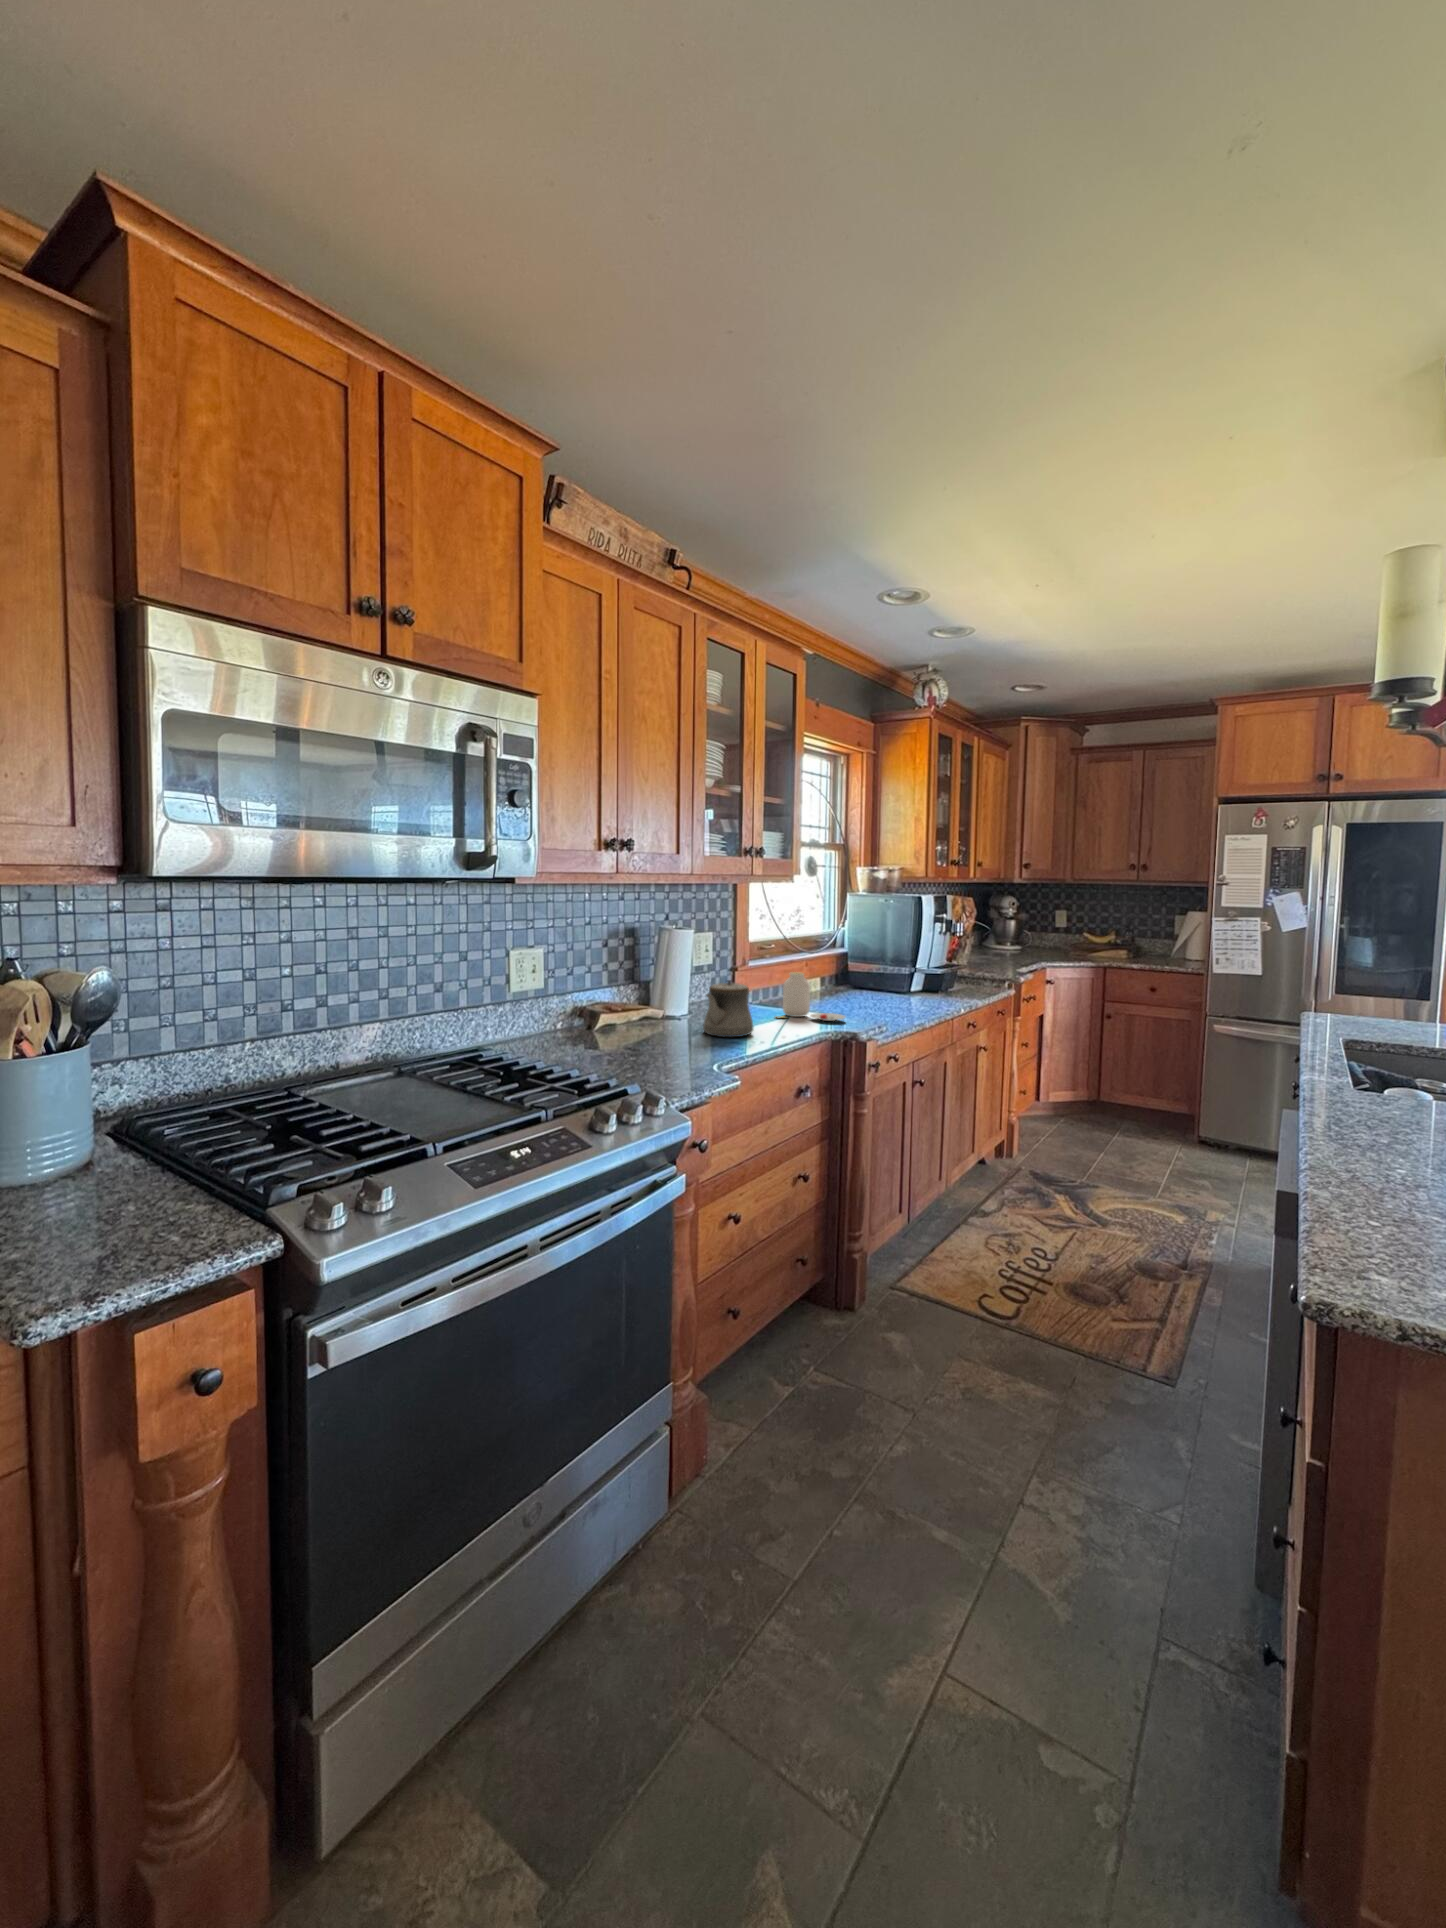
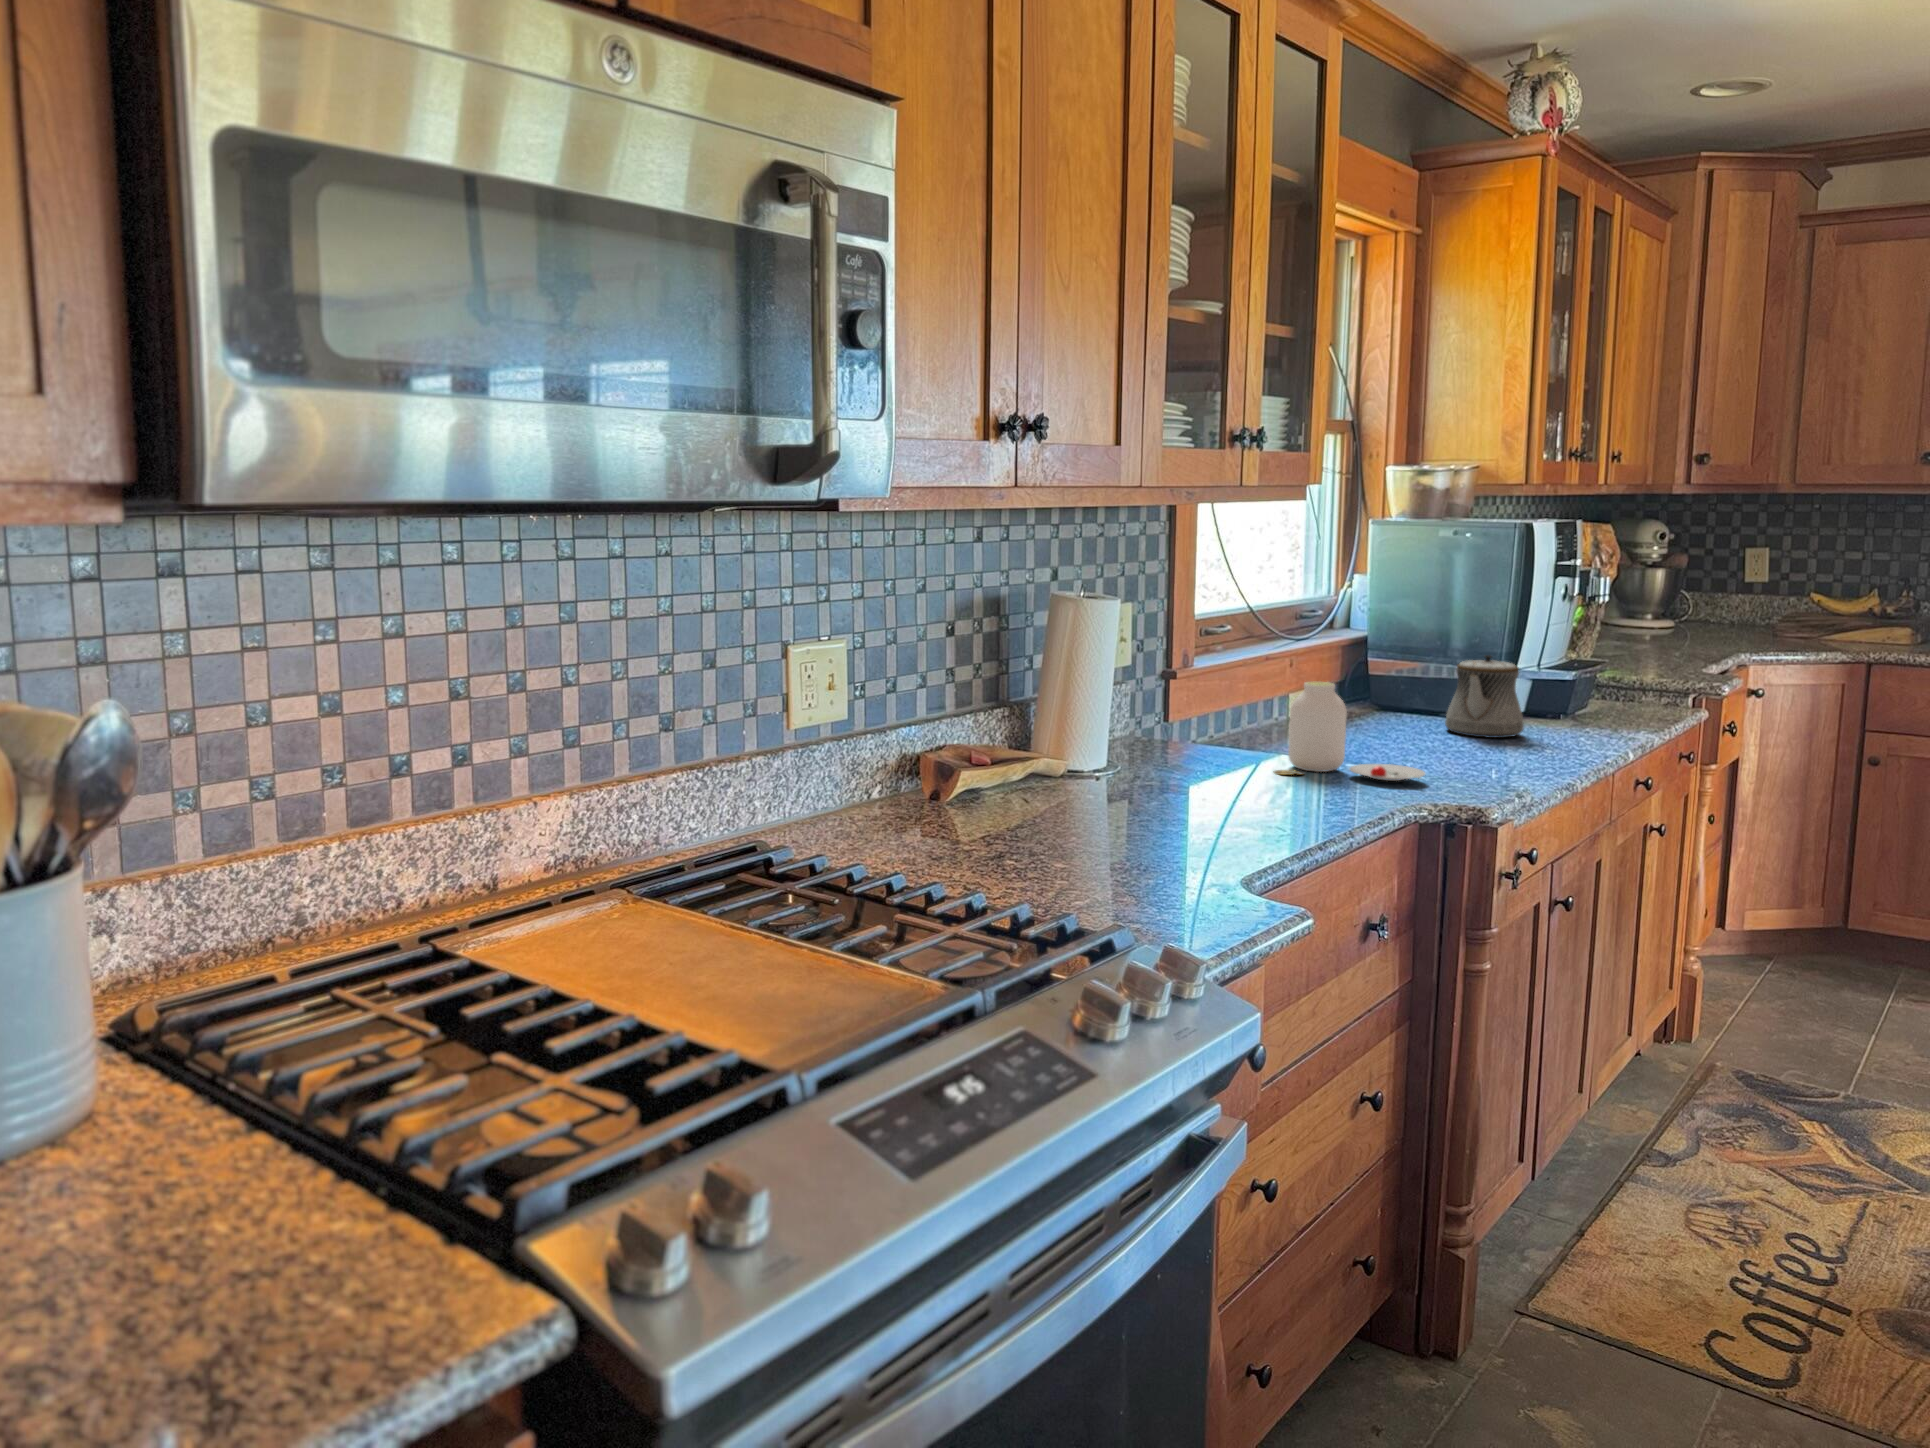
teapot: present [703,980,753,1037] -> present [1445,655,1524,738]

